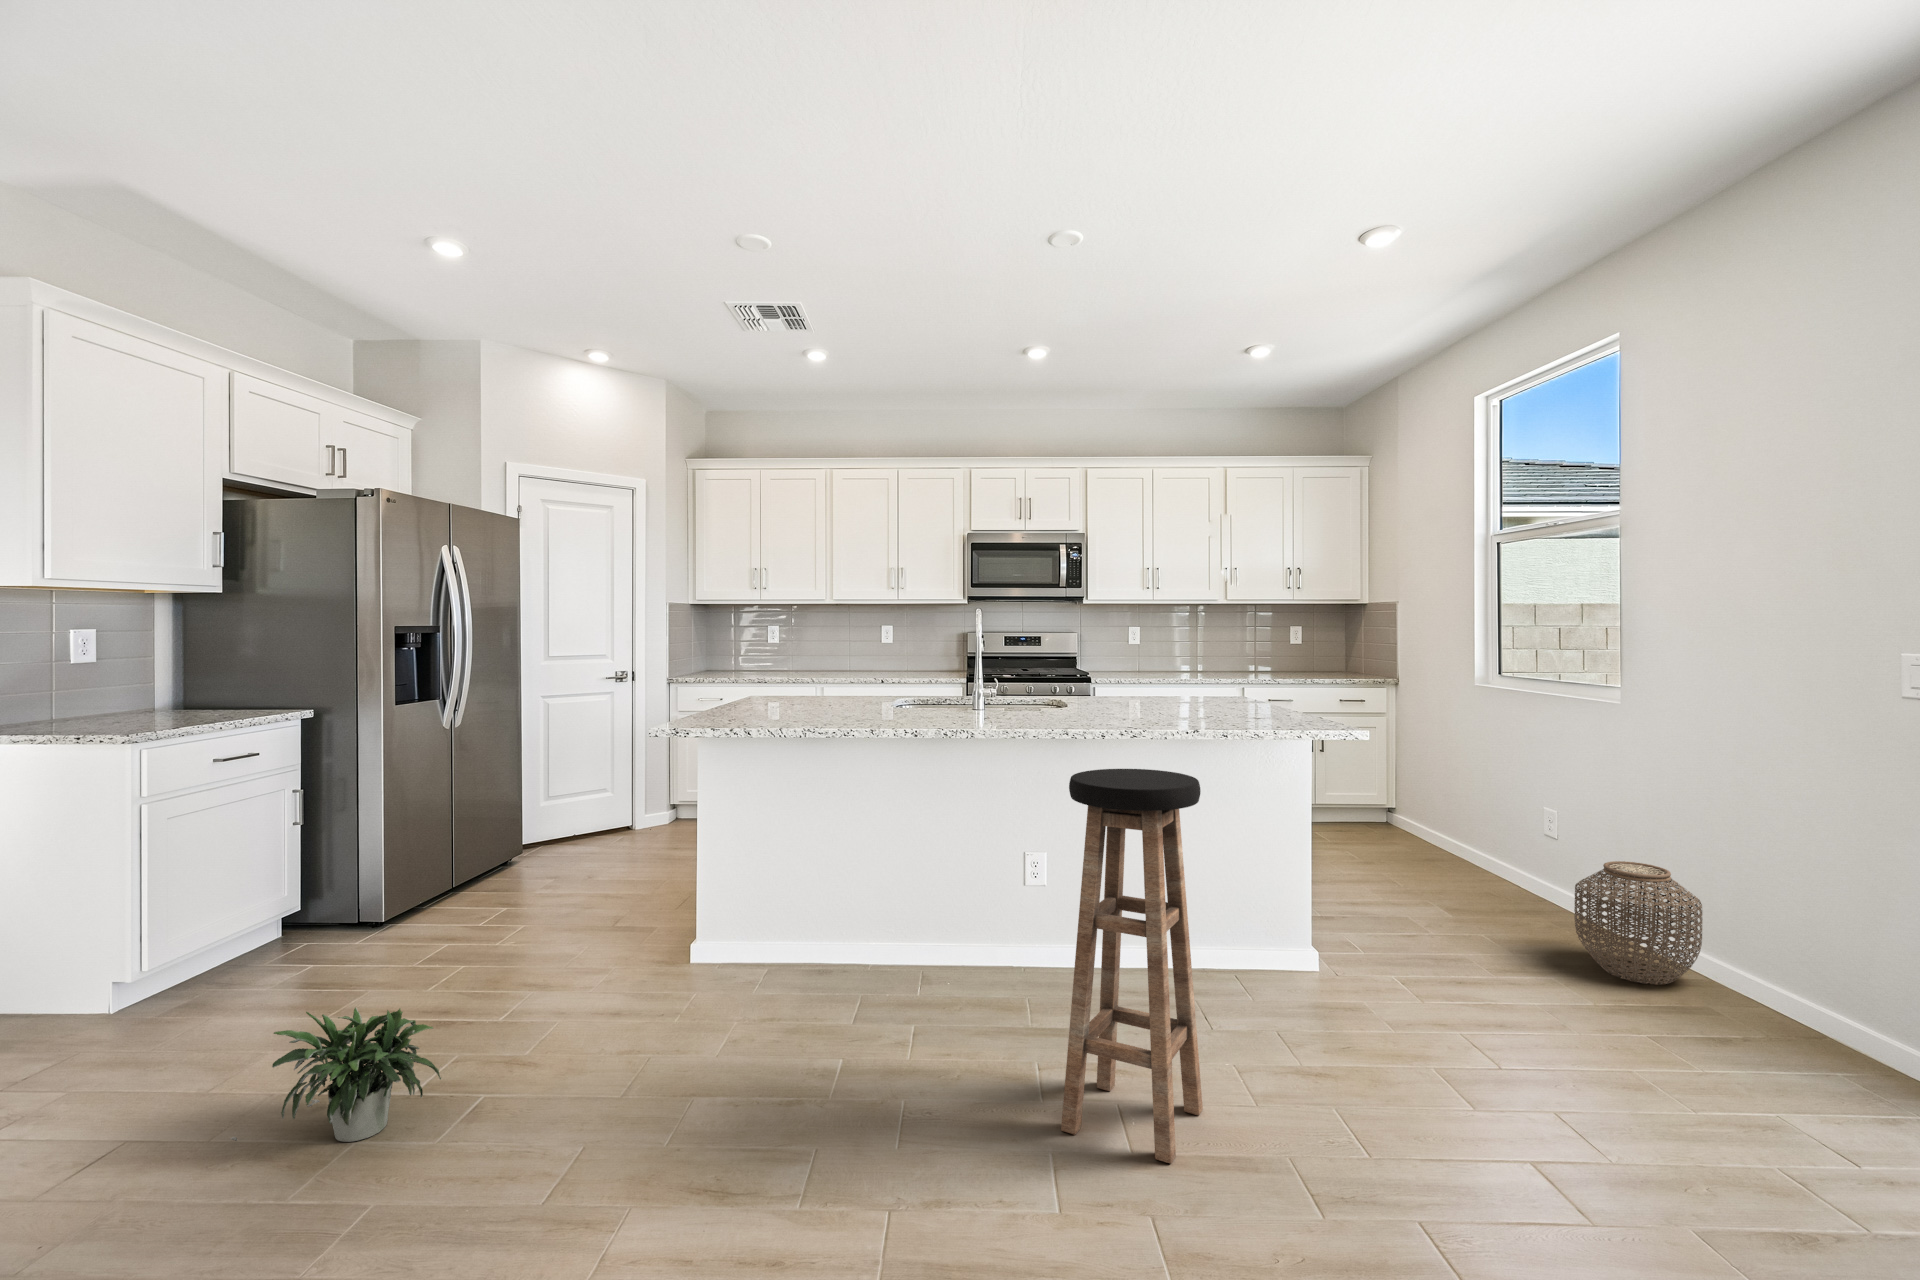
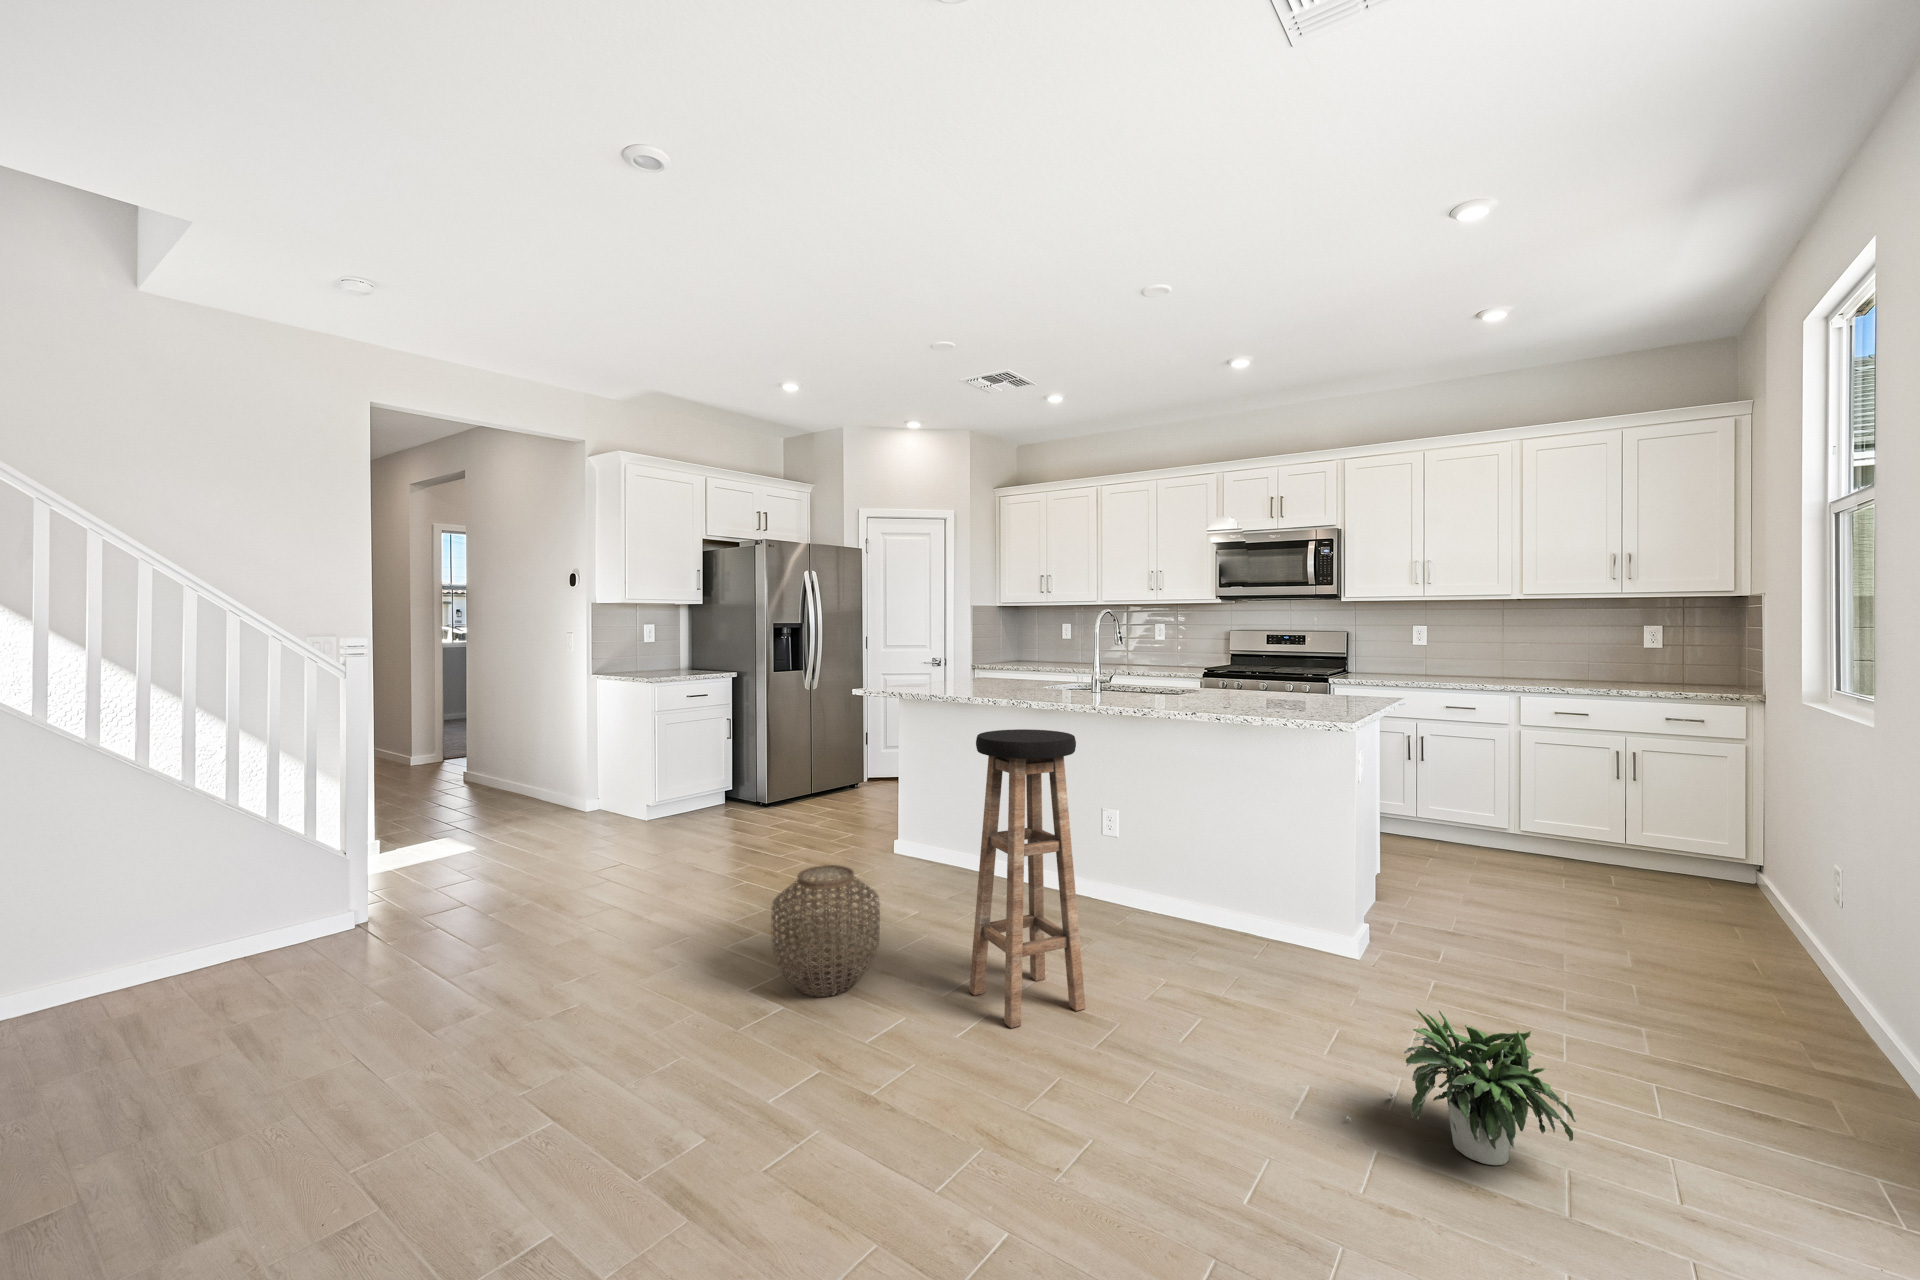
woven basket: present [1574,861,1702,984] -> present [771,865,880,996]
potted plant: present [230,1007,441,1142] -> present [1346,1009,1576,1165]

